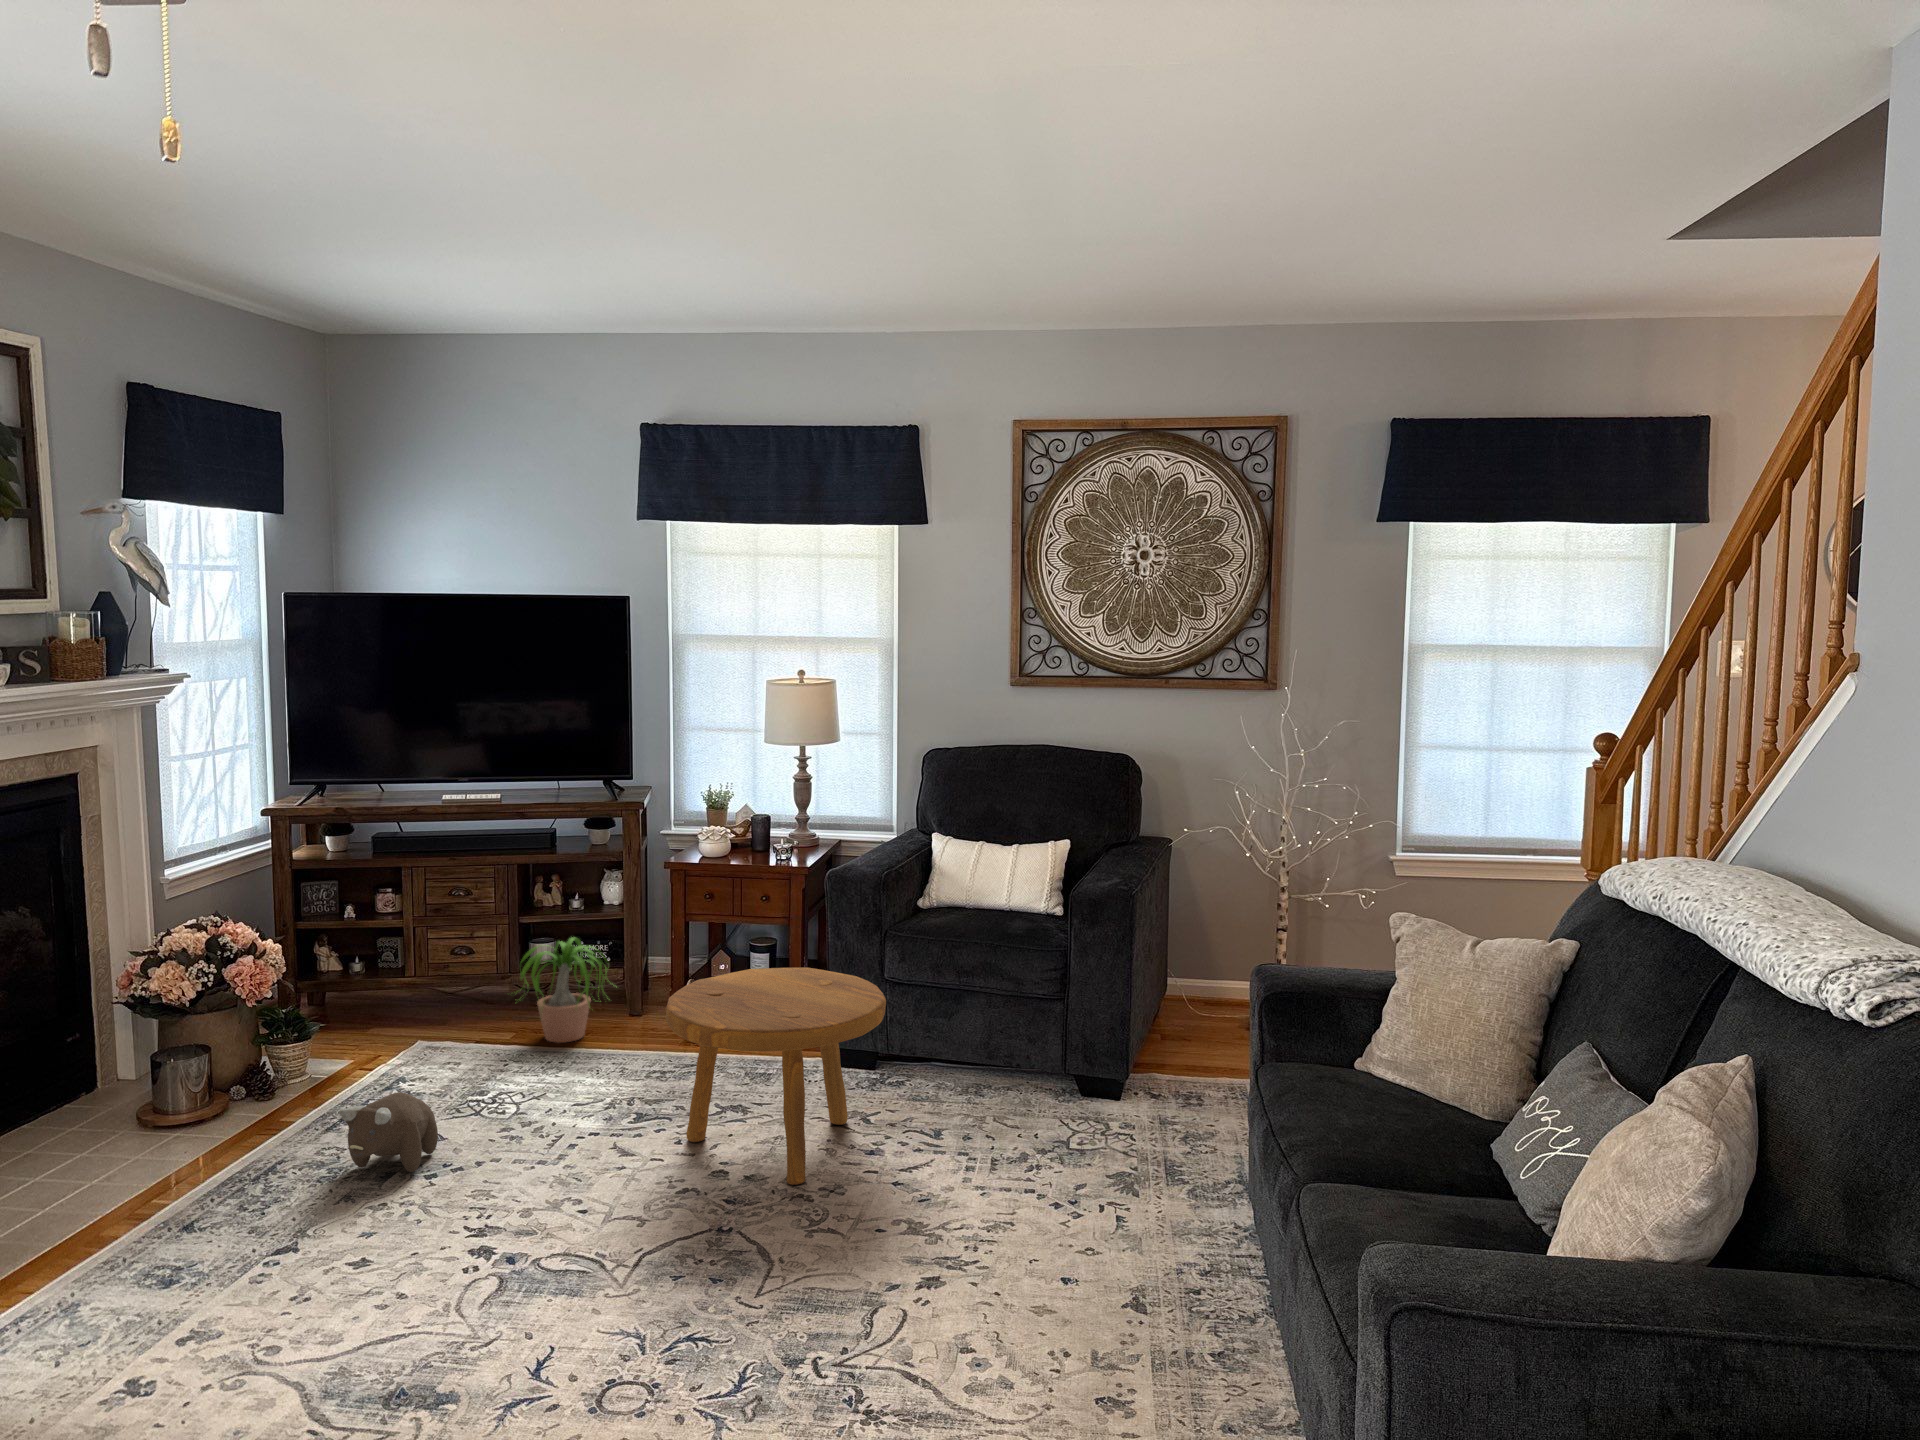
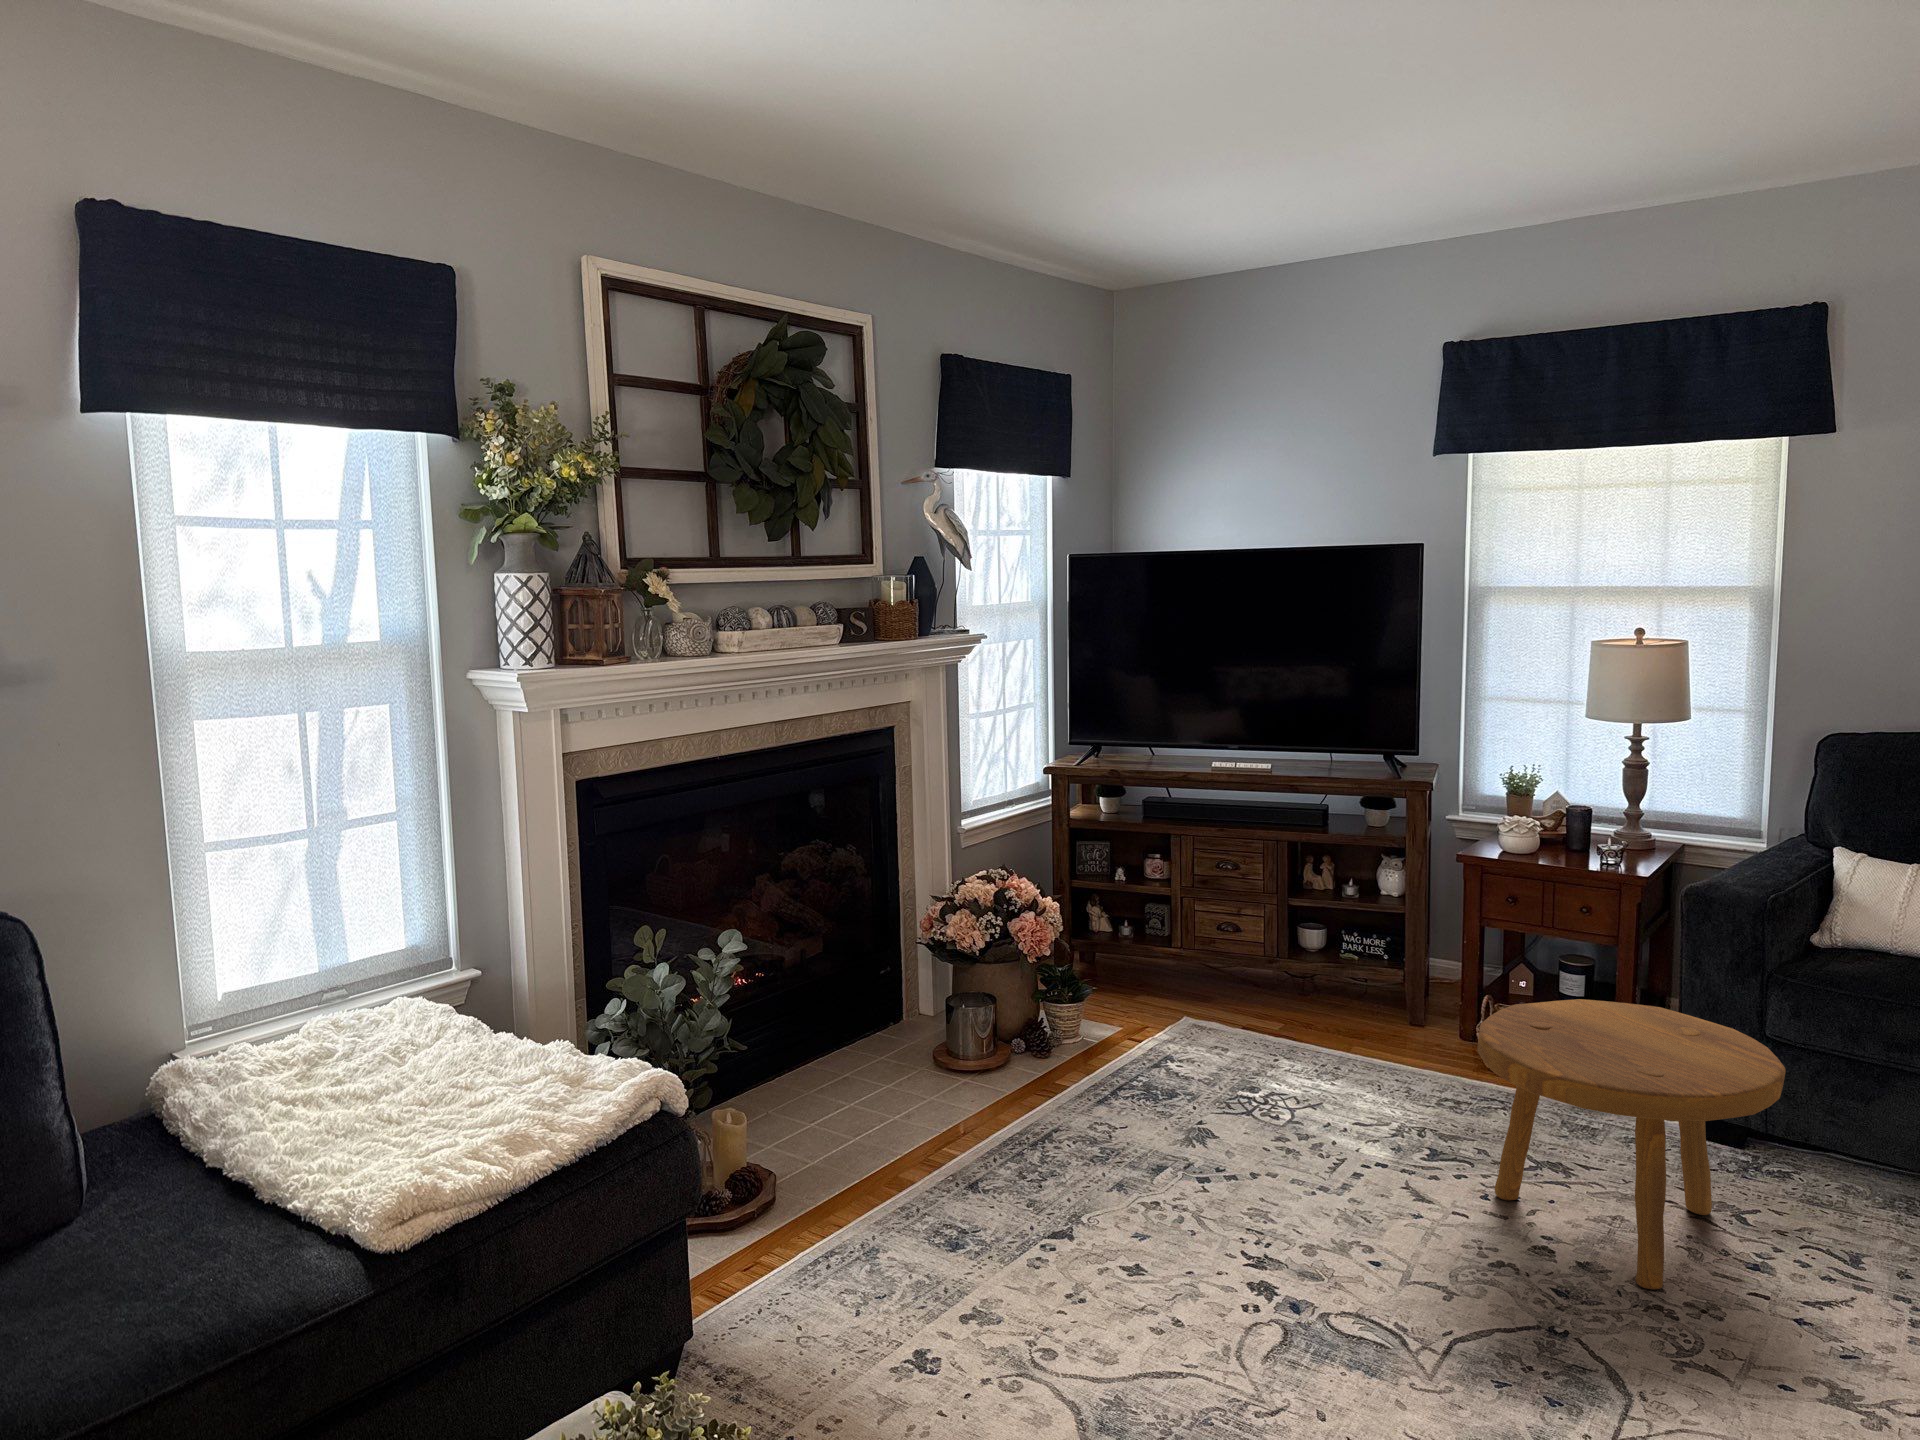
potted plant: present [521,937,607,1043] -> none [1275,928,1411,1044]
plush toy: present [340,1092,438,1172] -> none [1114,1081,1210,1171]

